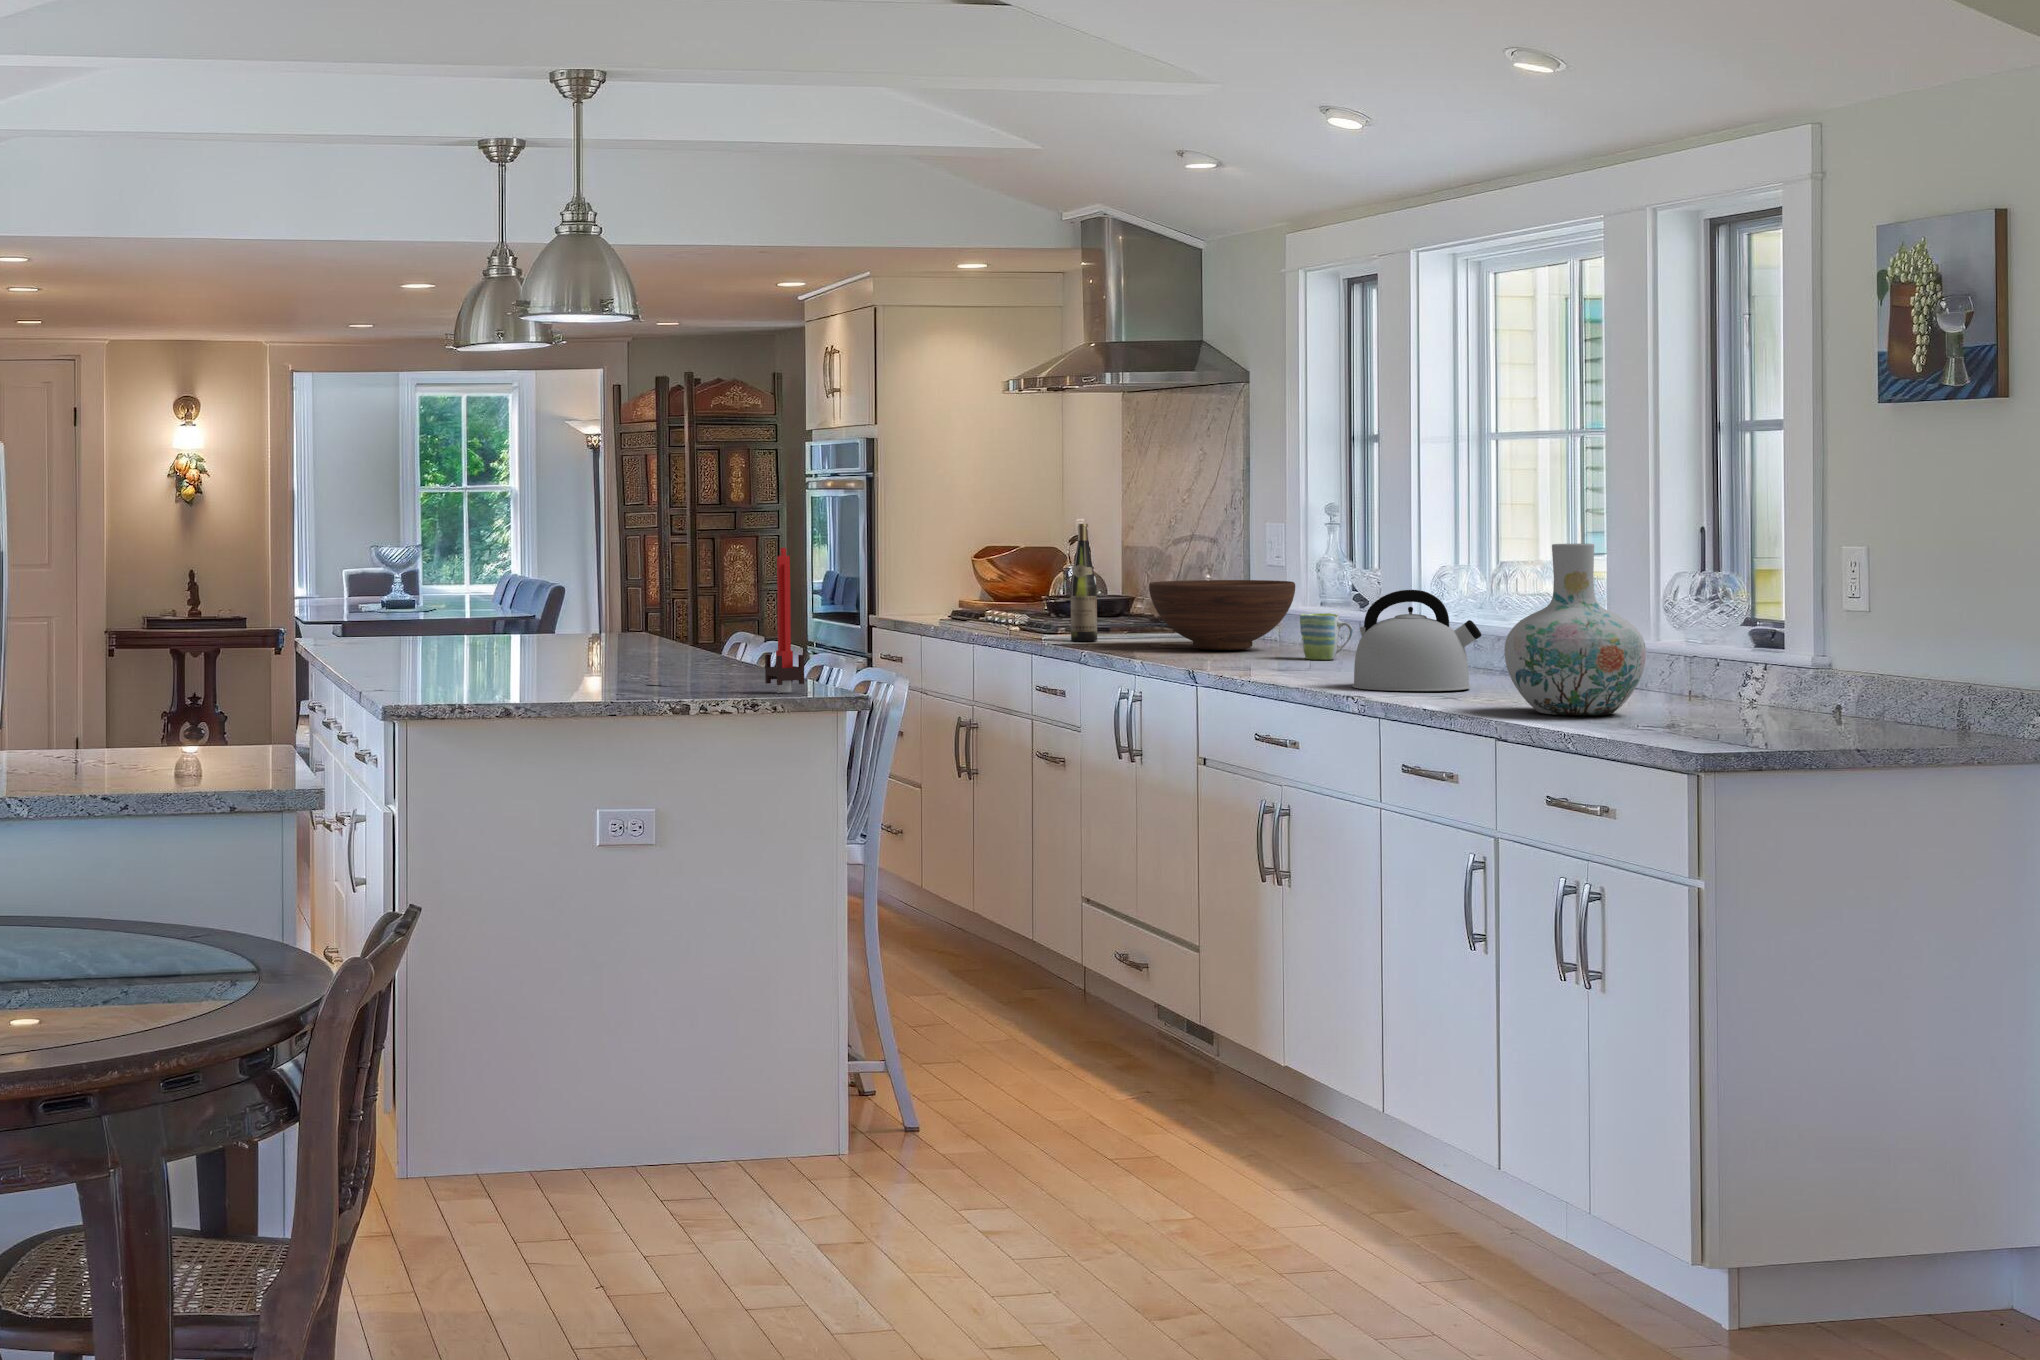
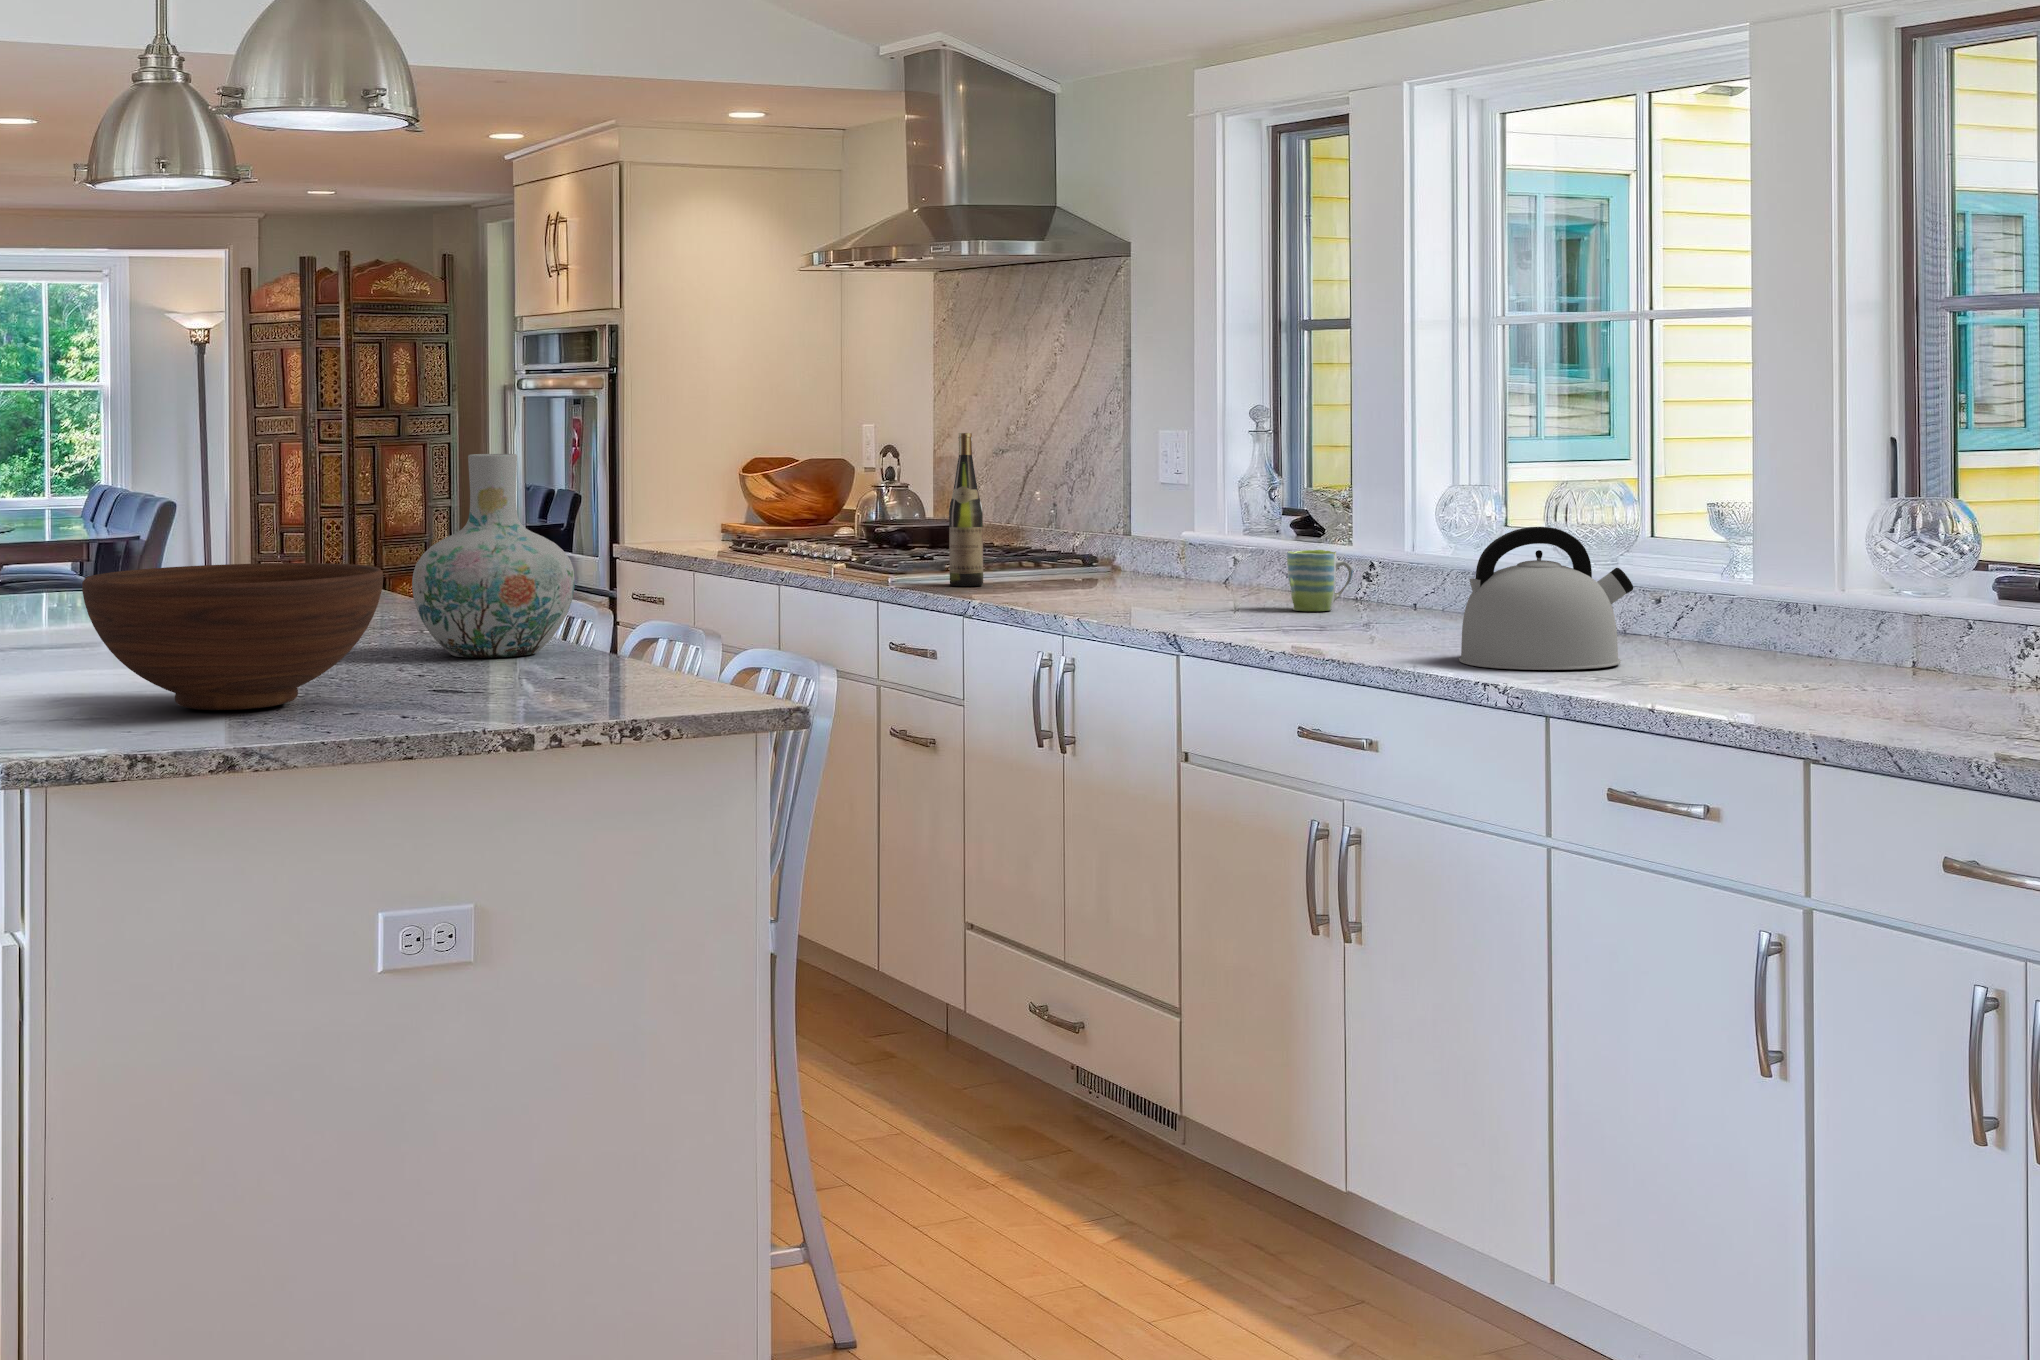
vase: present [1504,544,1646,715] -> present [412,454,575,658]
candle: present [765,548,804,692] -> none [655,479,720,709]
fruit bowl: present [1149,580,1295,650] -> present [82,563,383,710]

